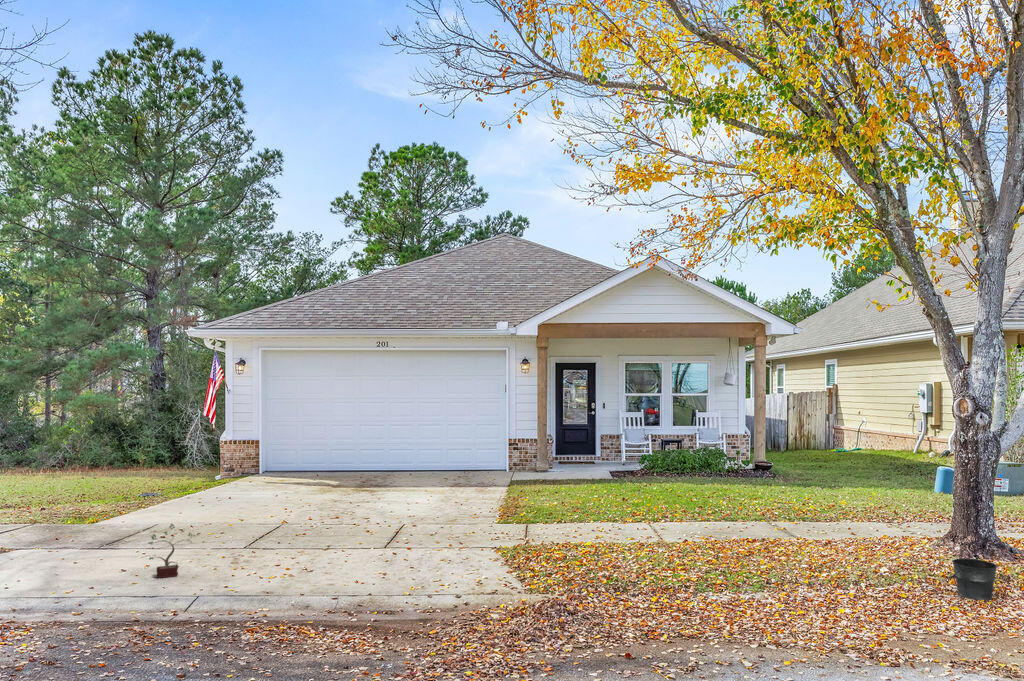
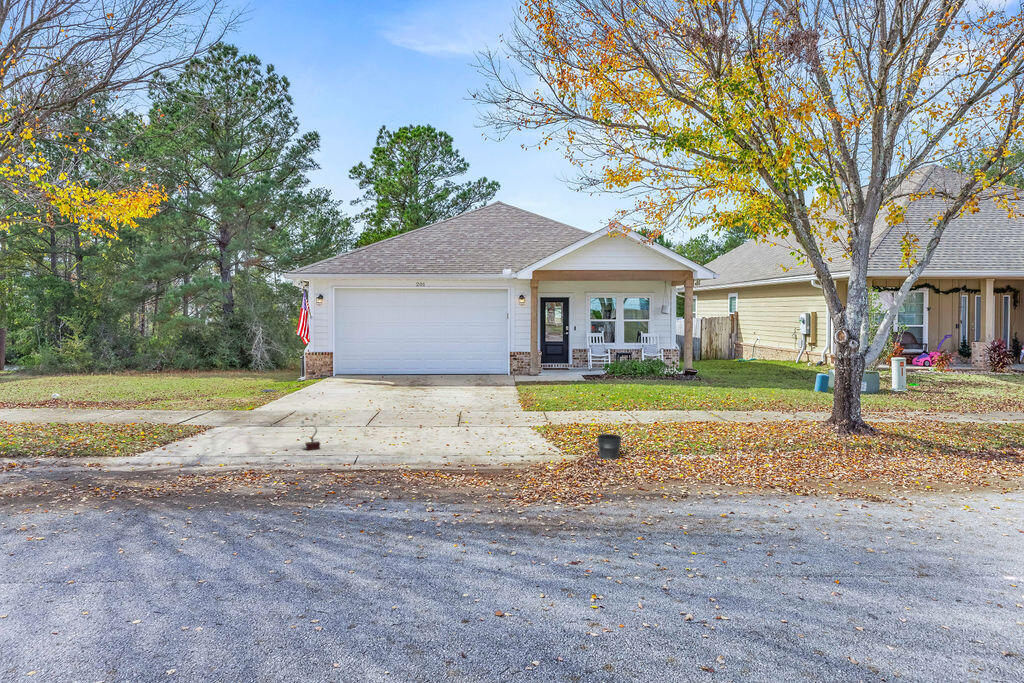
bucket: present [949,558,997,600] -> present [595,434,622,459]

